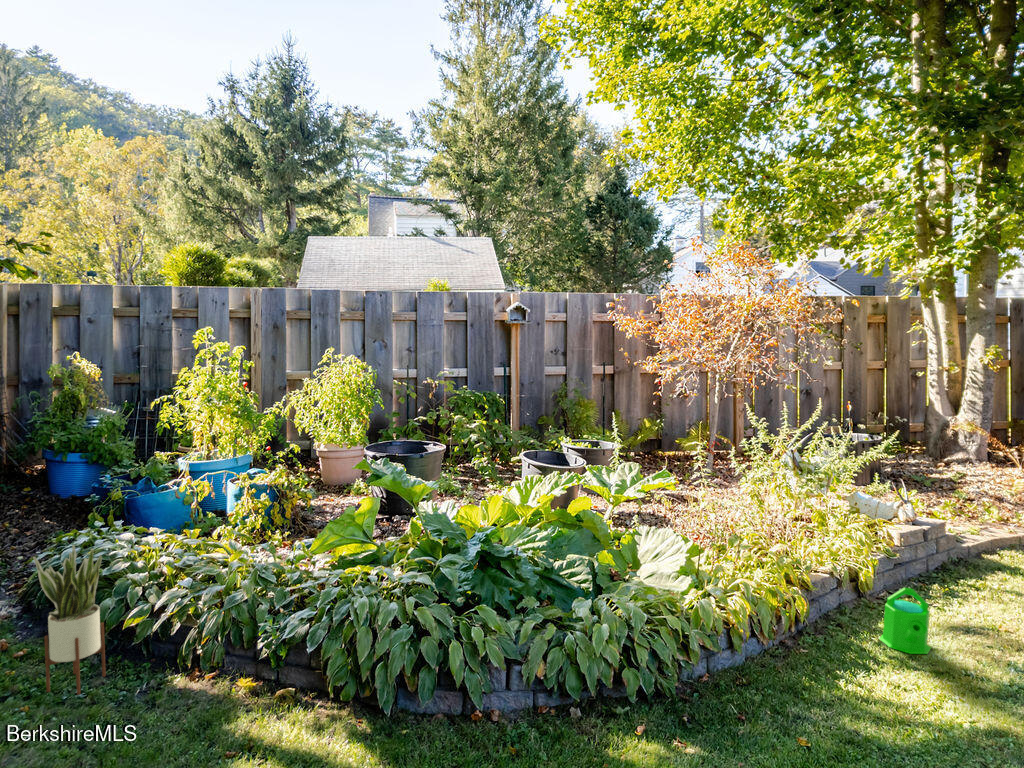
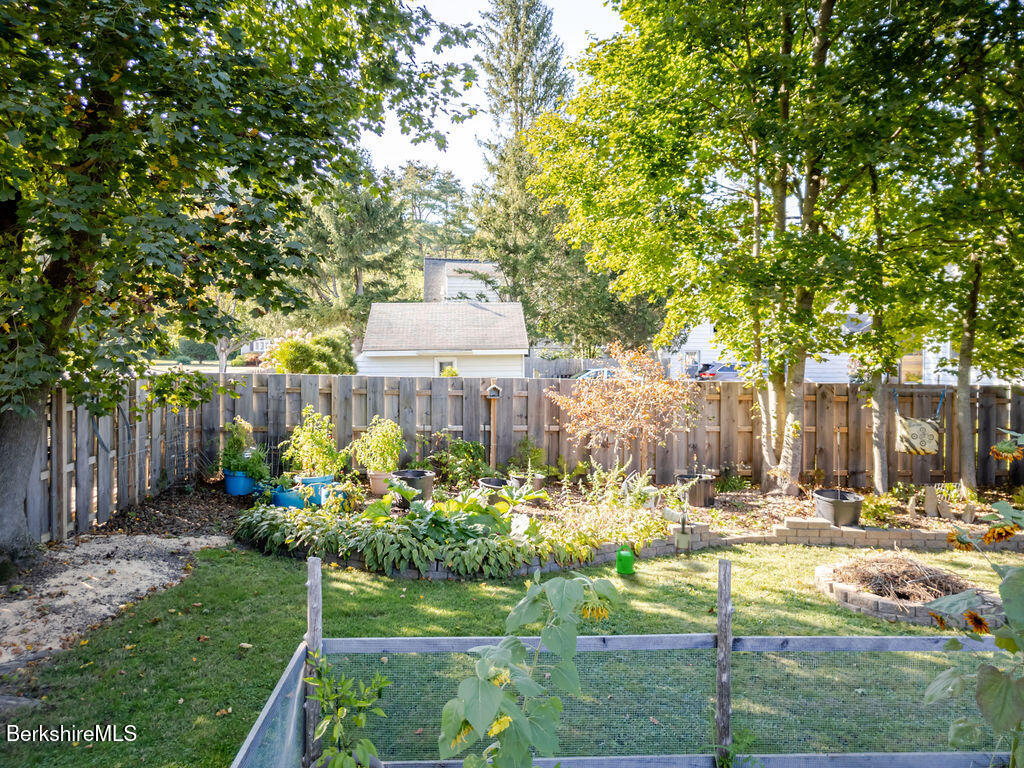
potted plant: present [33,545,106,695] -> present [675,515,691,559]

